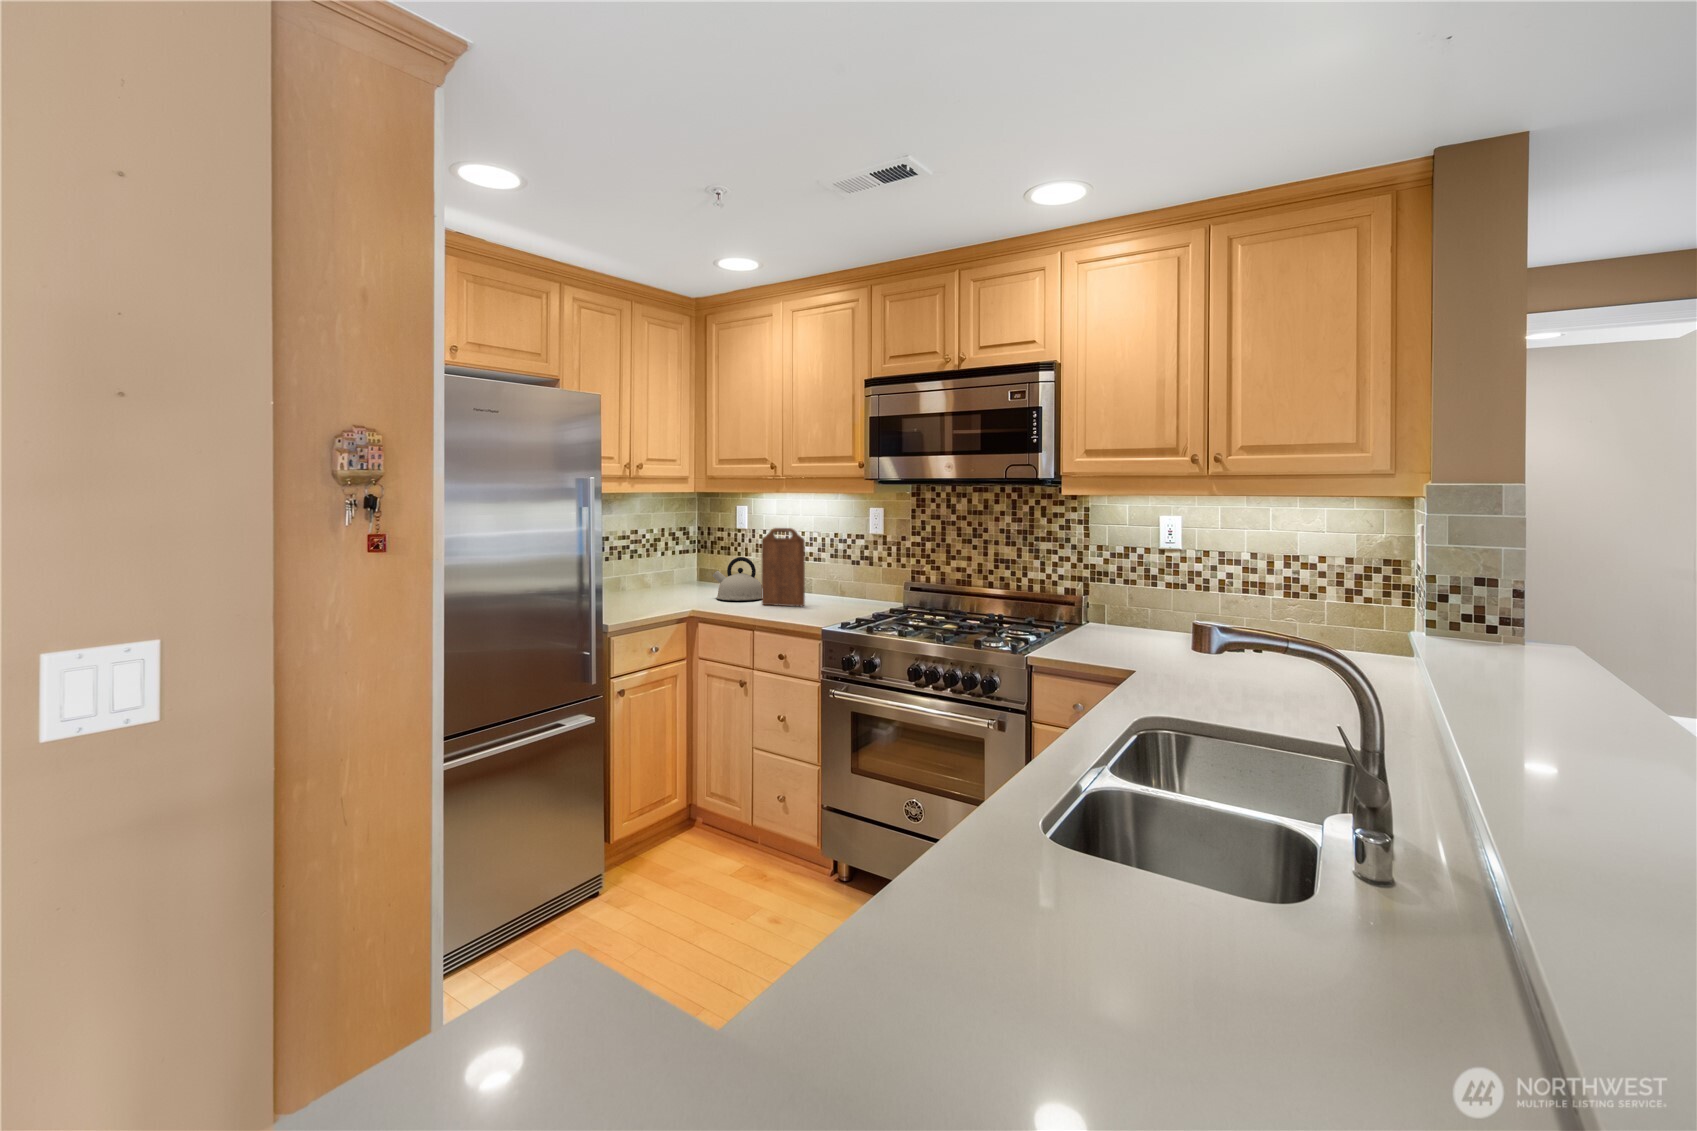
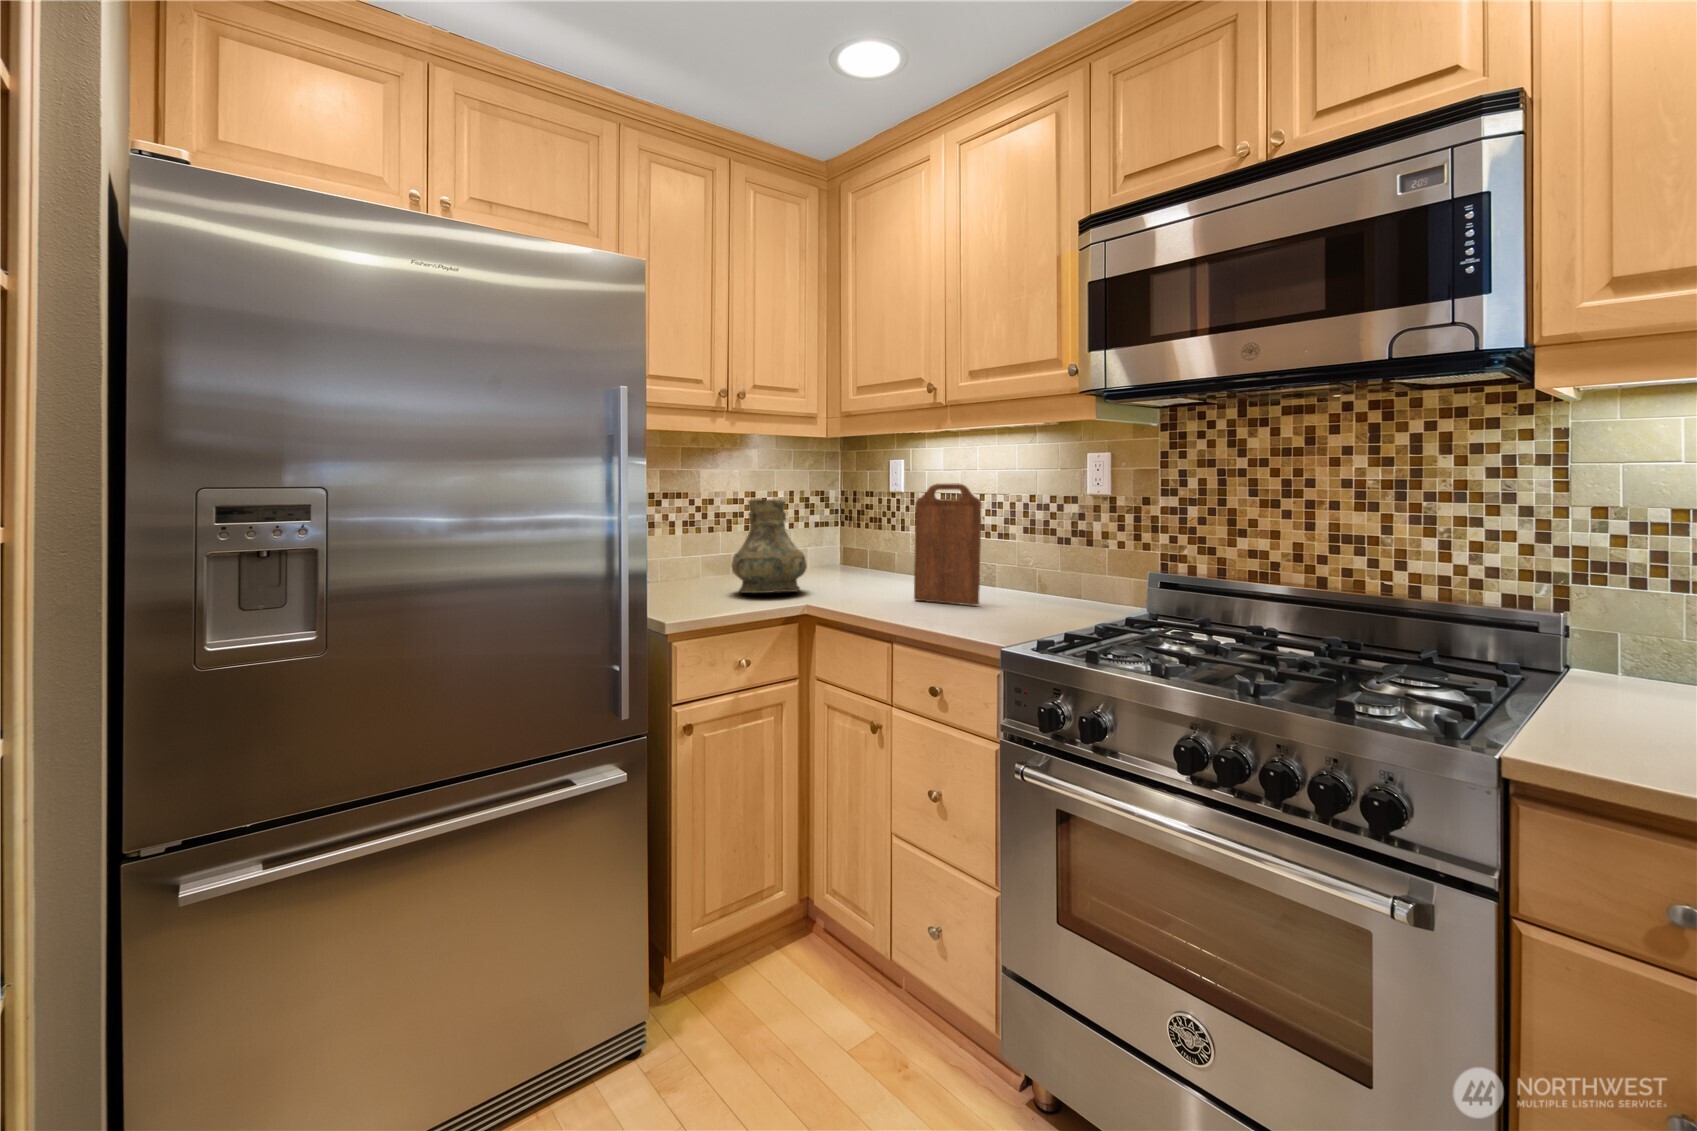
vase: none [631,538,685,604] -> present [731,499,807,593]
kettle: present [712,557,762,600] -> none [848,529,921,592]

